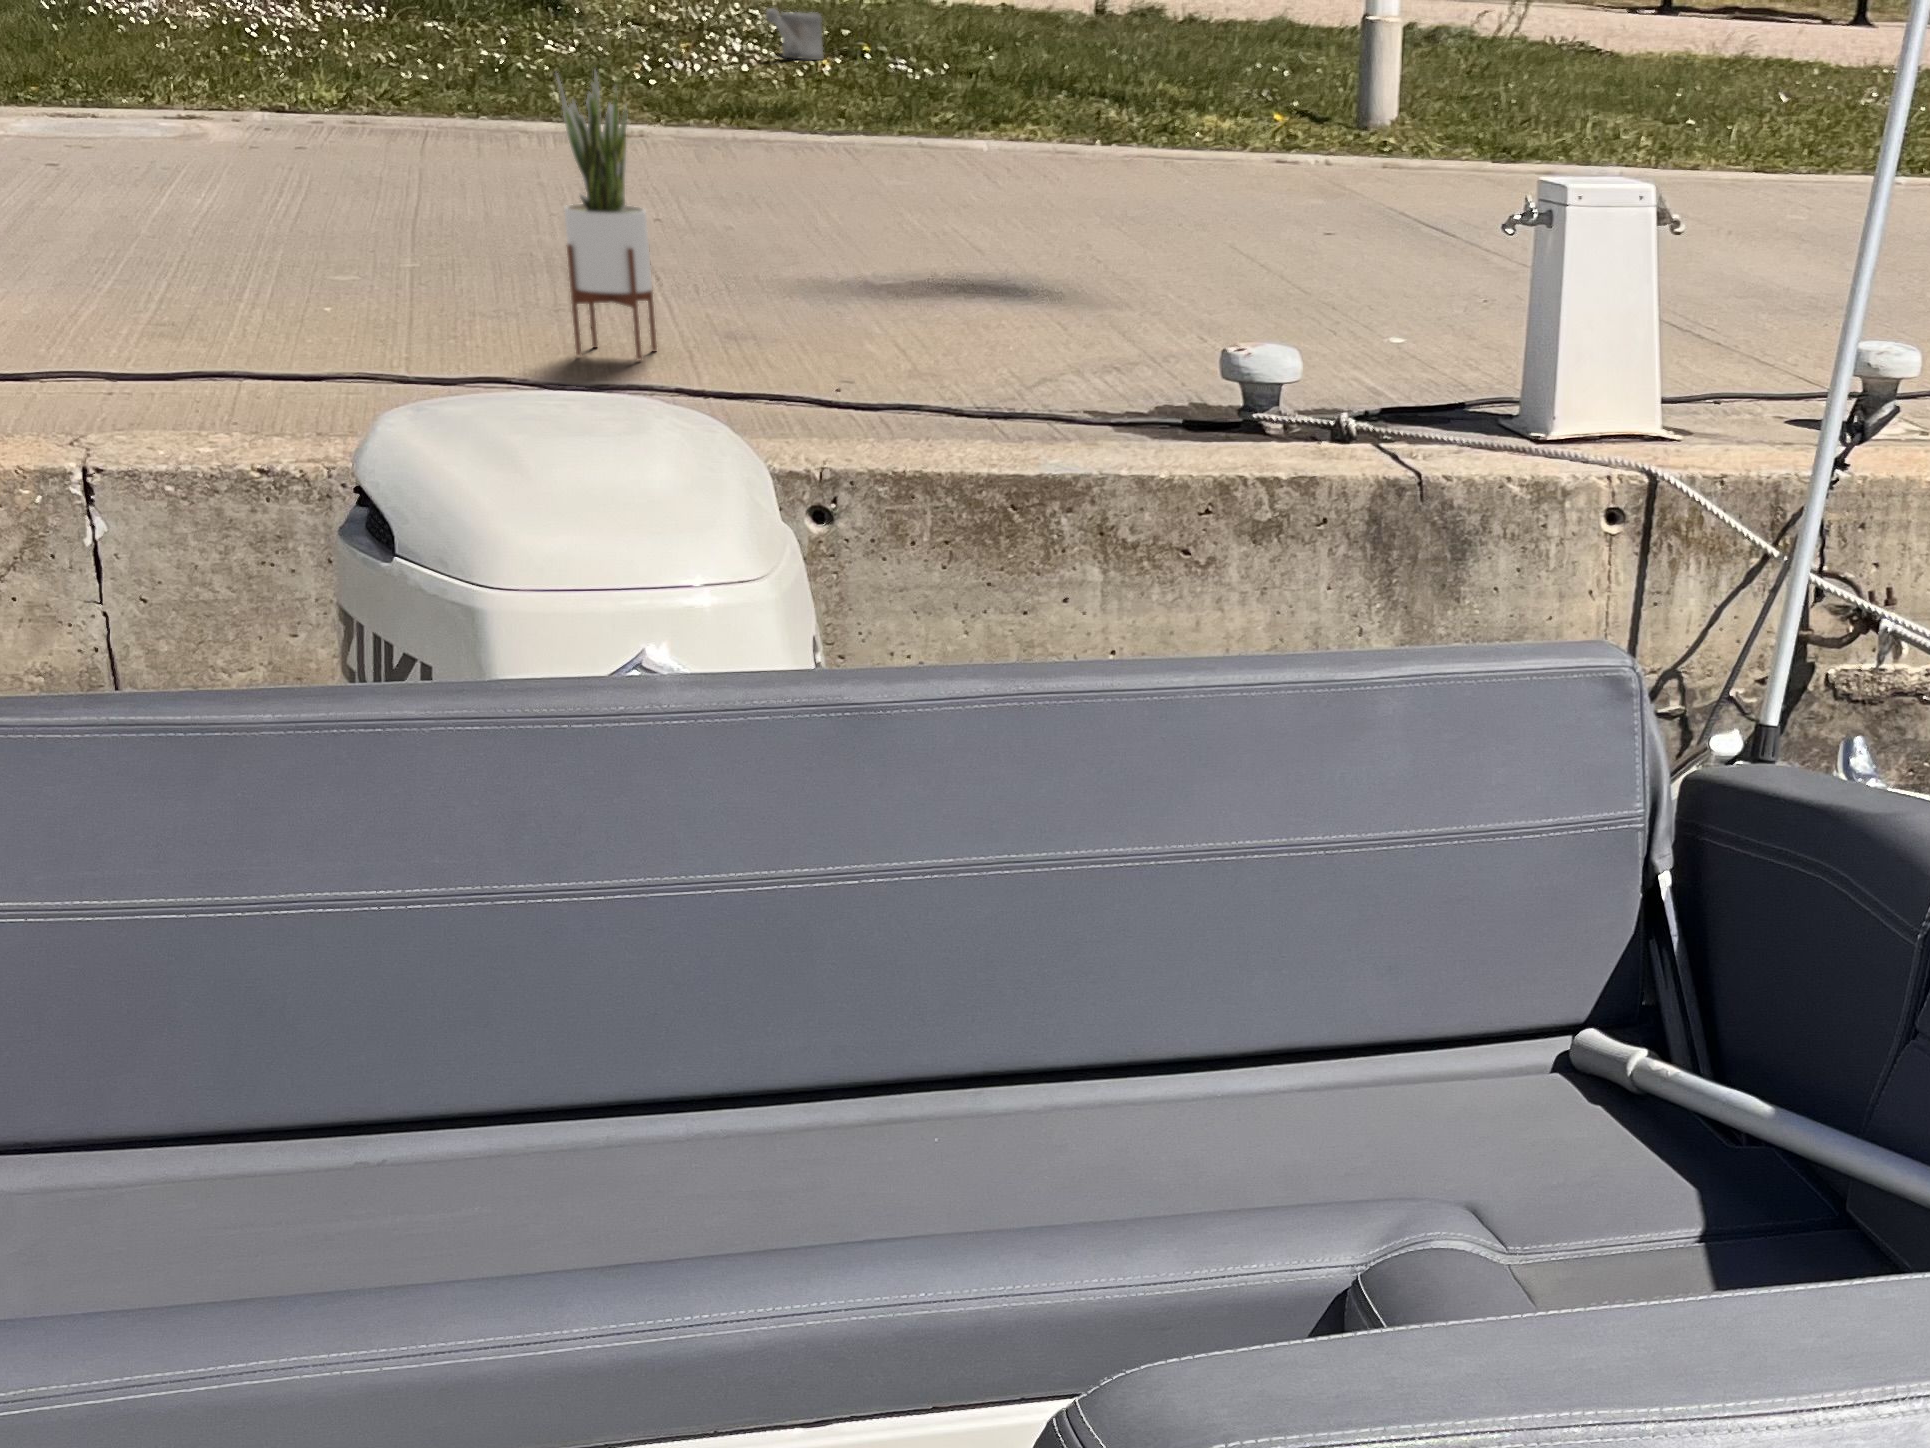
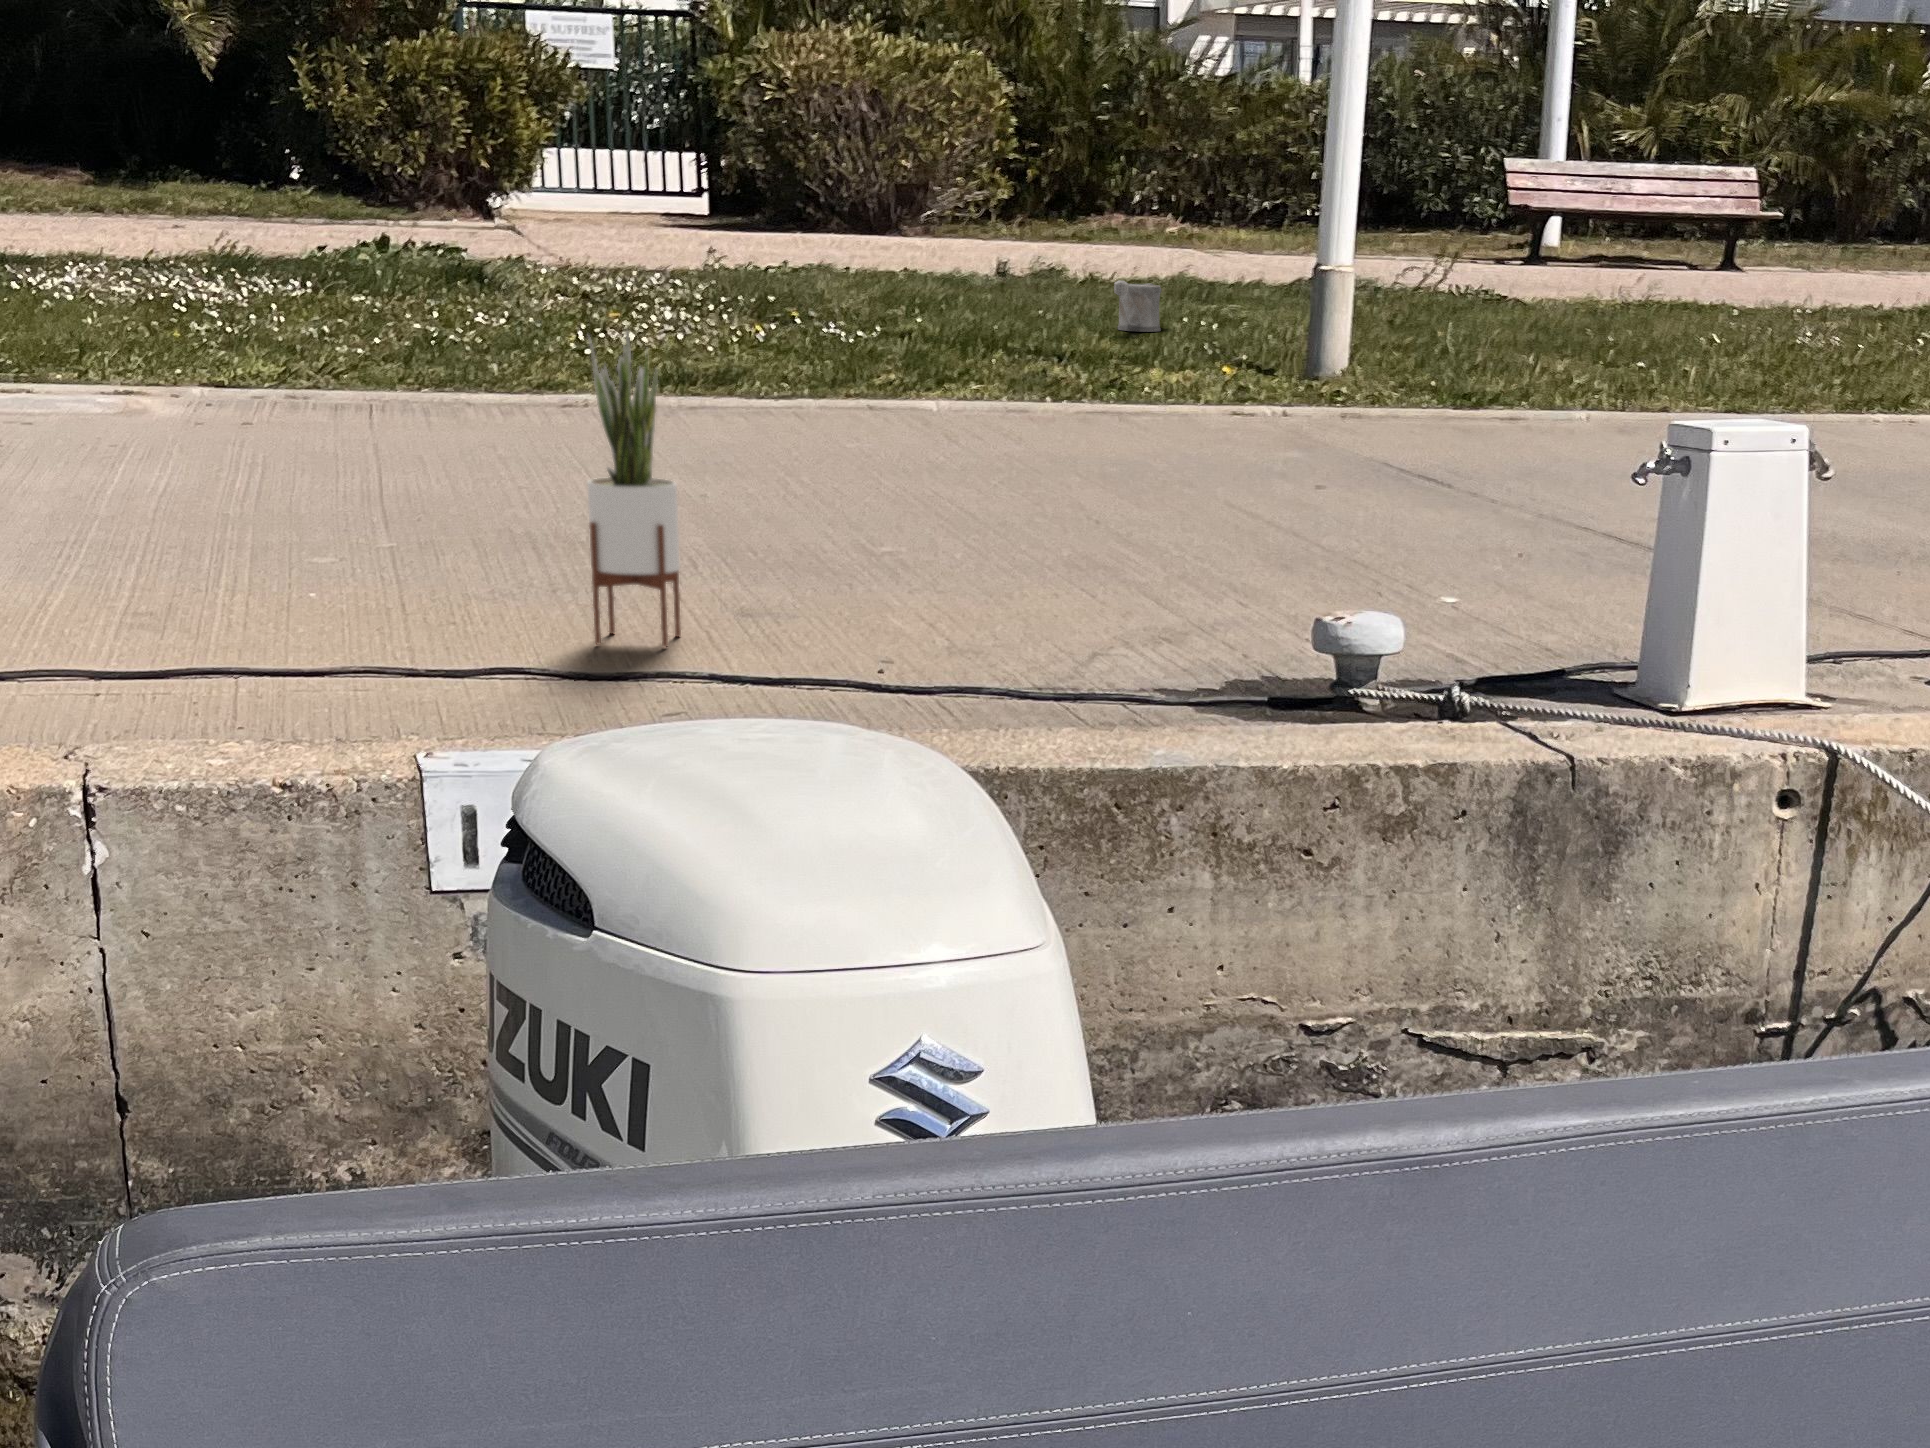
watering can: present [766,8,824,60] -> present [1114,280,1161,332]

